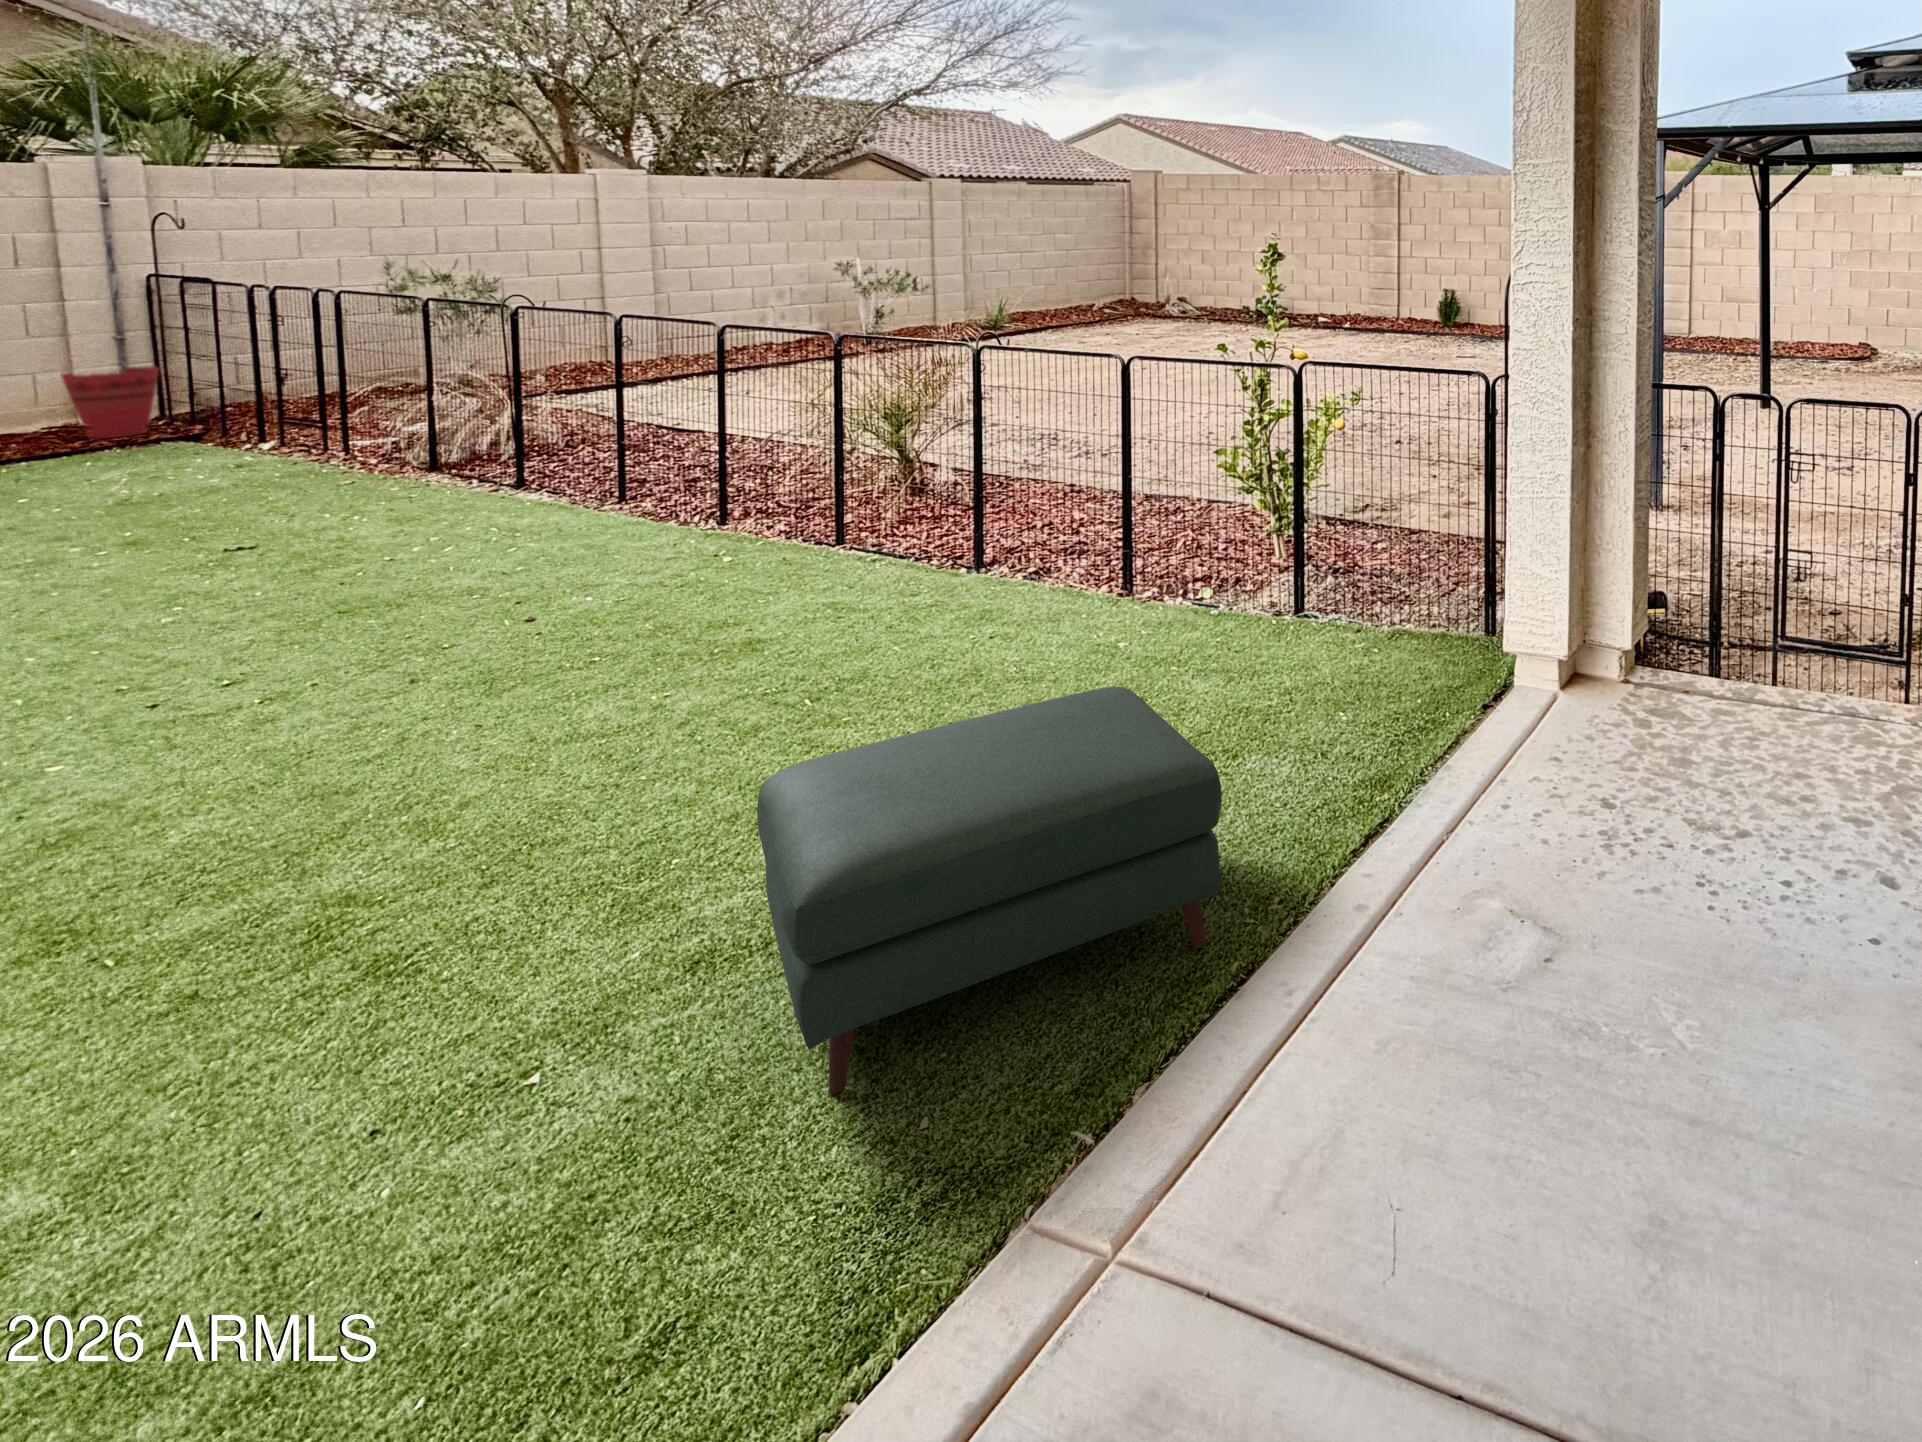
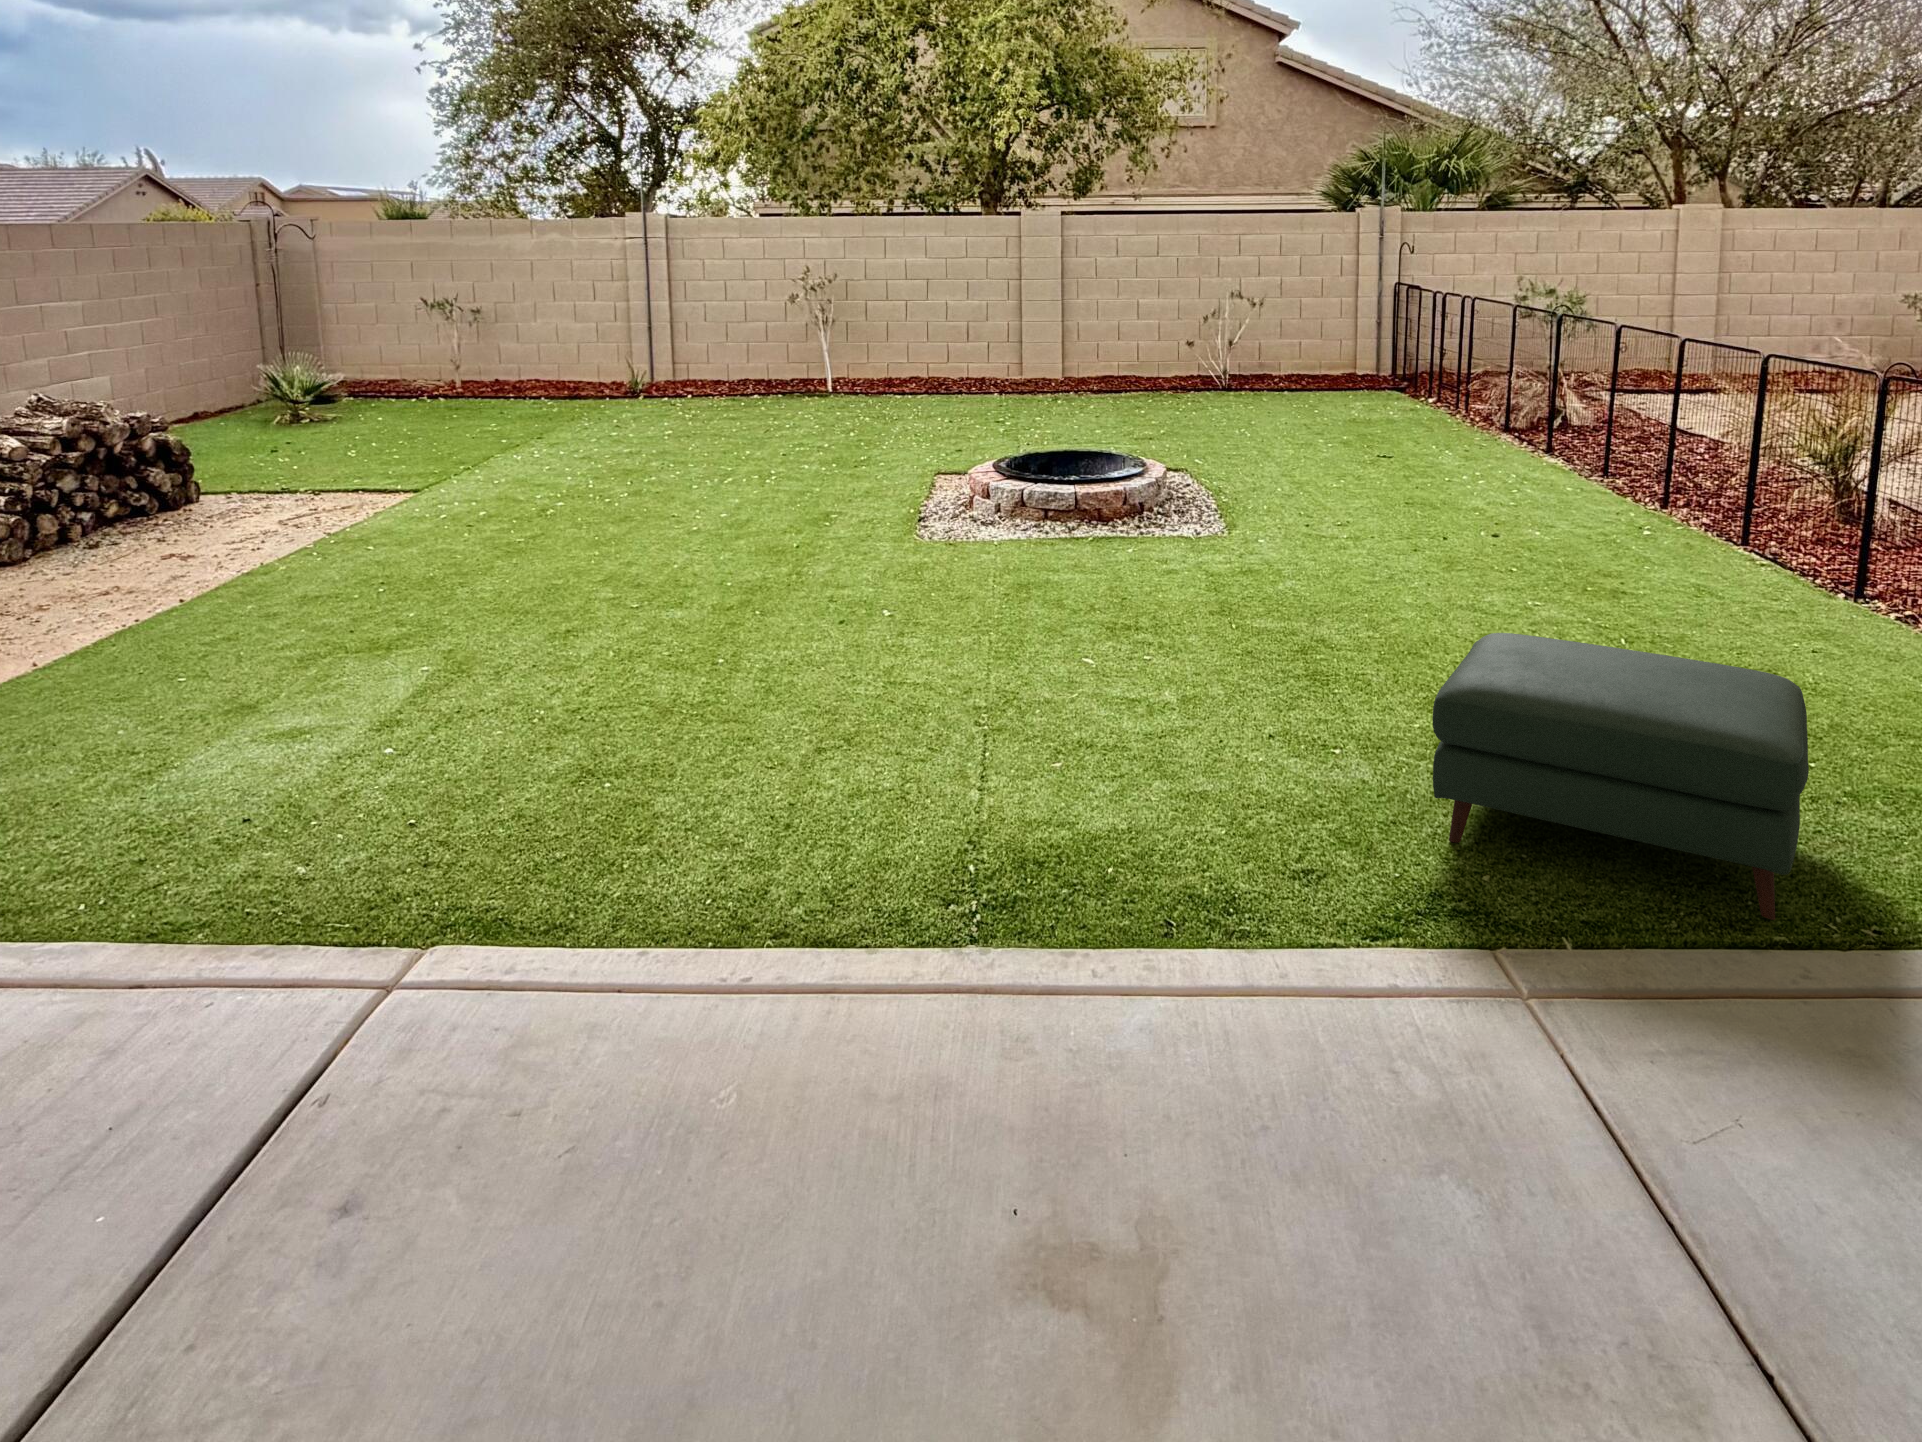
bucket: present [61,367,159,439] -> none [1351,342,1394,386]

